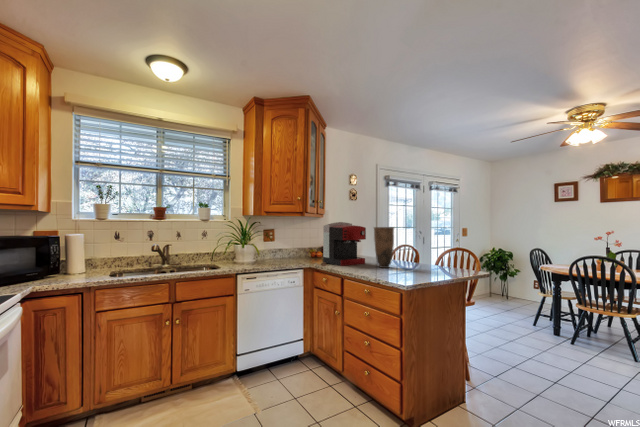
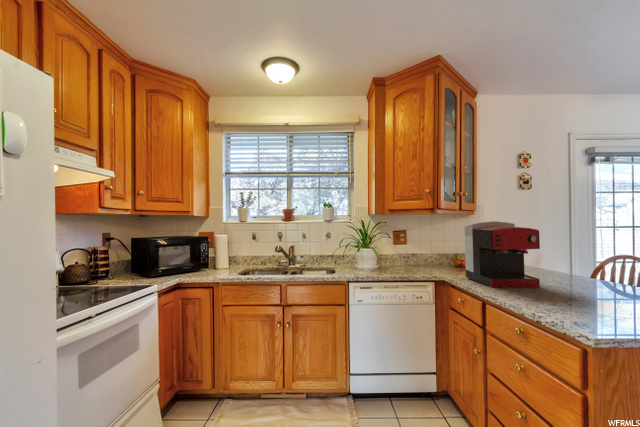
vase: present [374,227,394,268] -> none [552,230,604,306]

